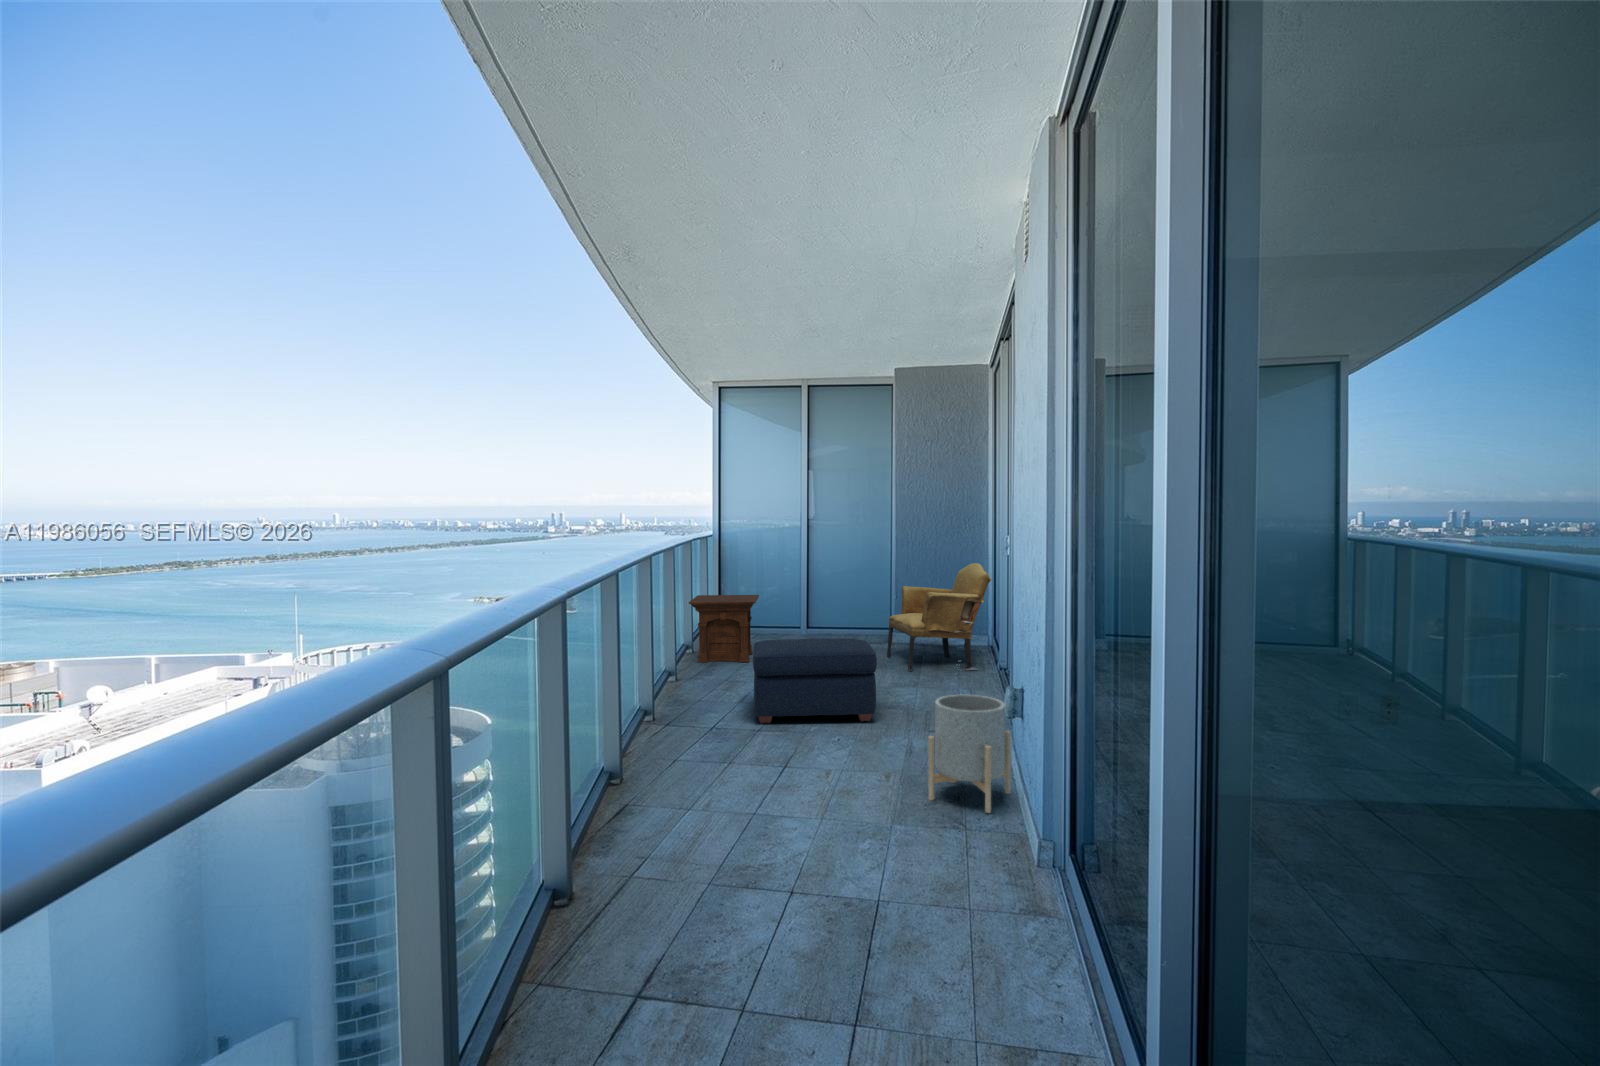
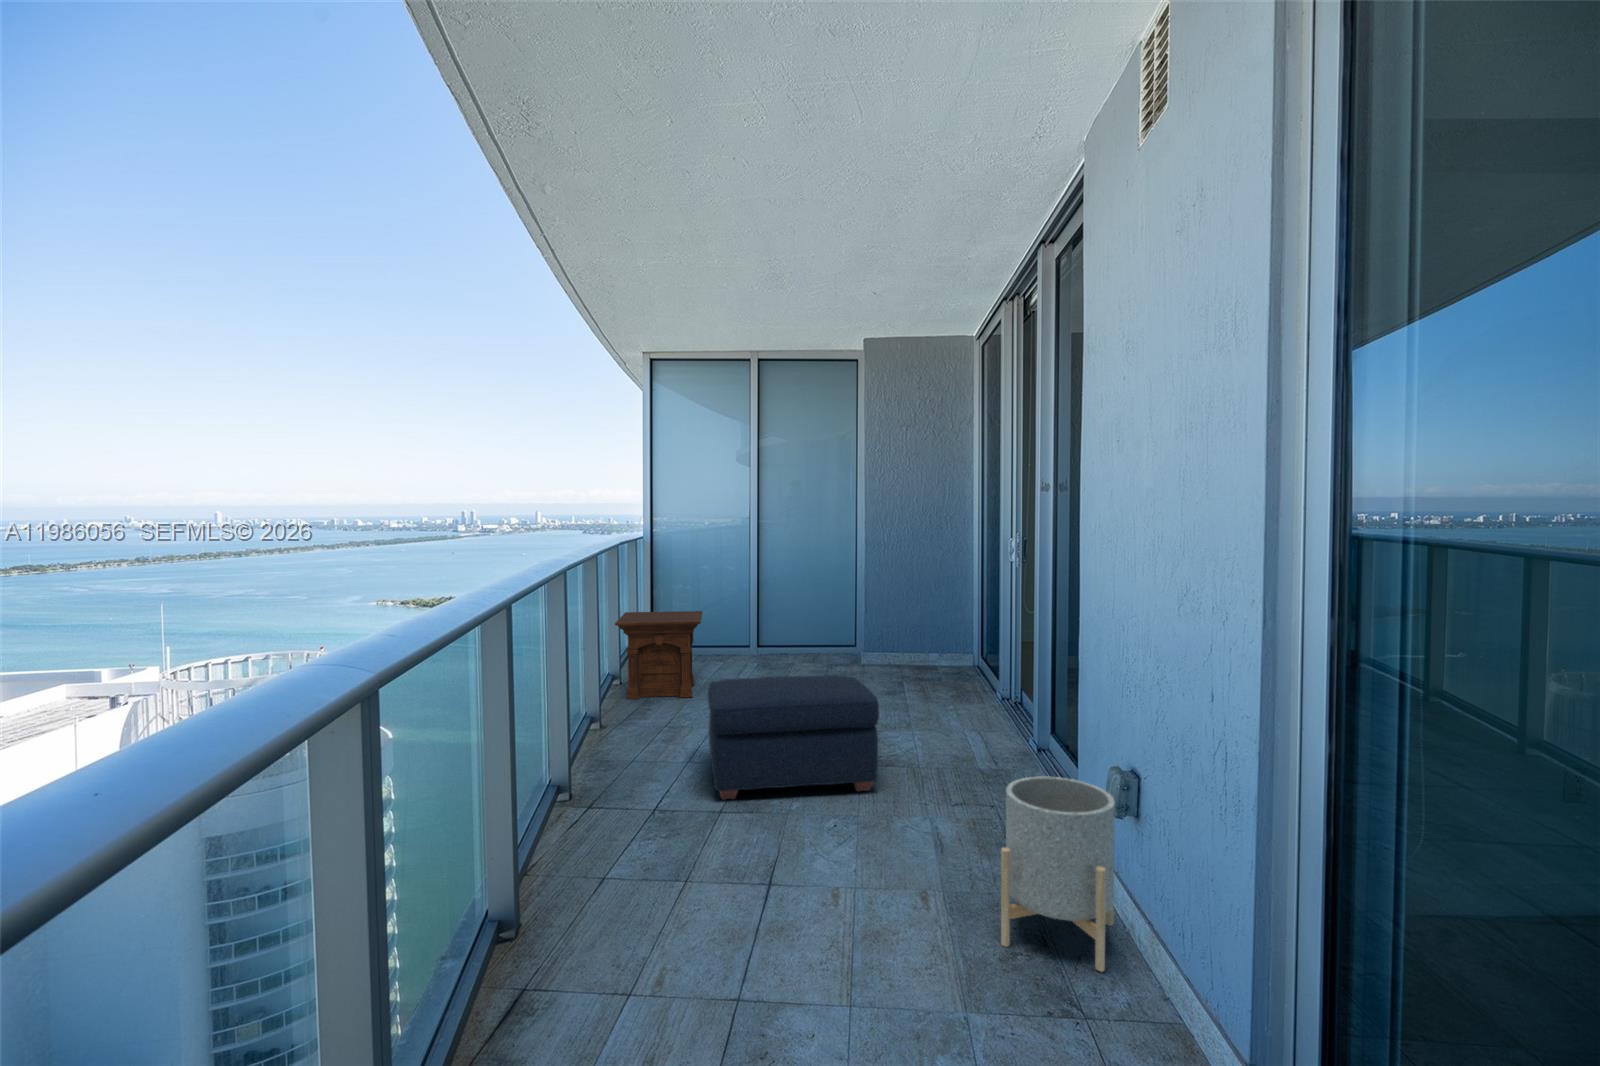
armchair: present [887,563,991,671] -> none [860,572,990,706]

